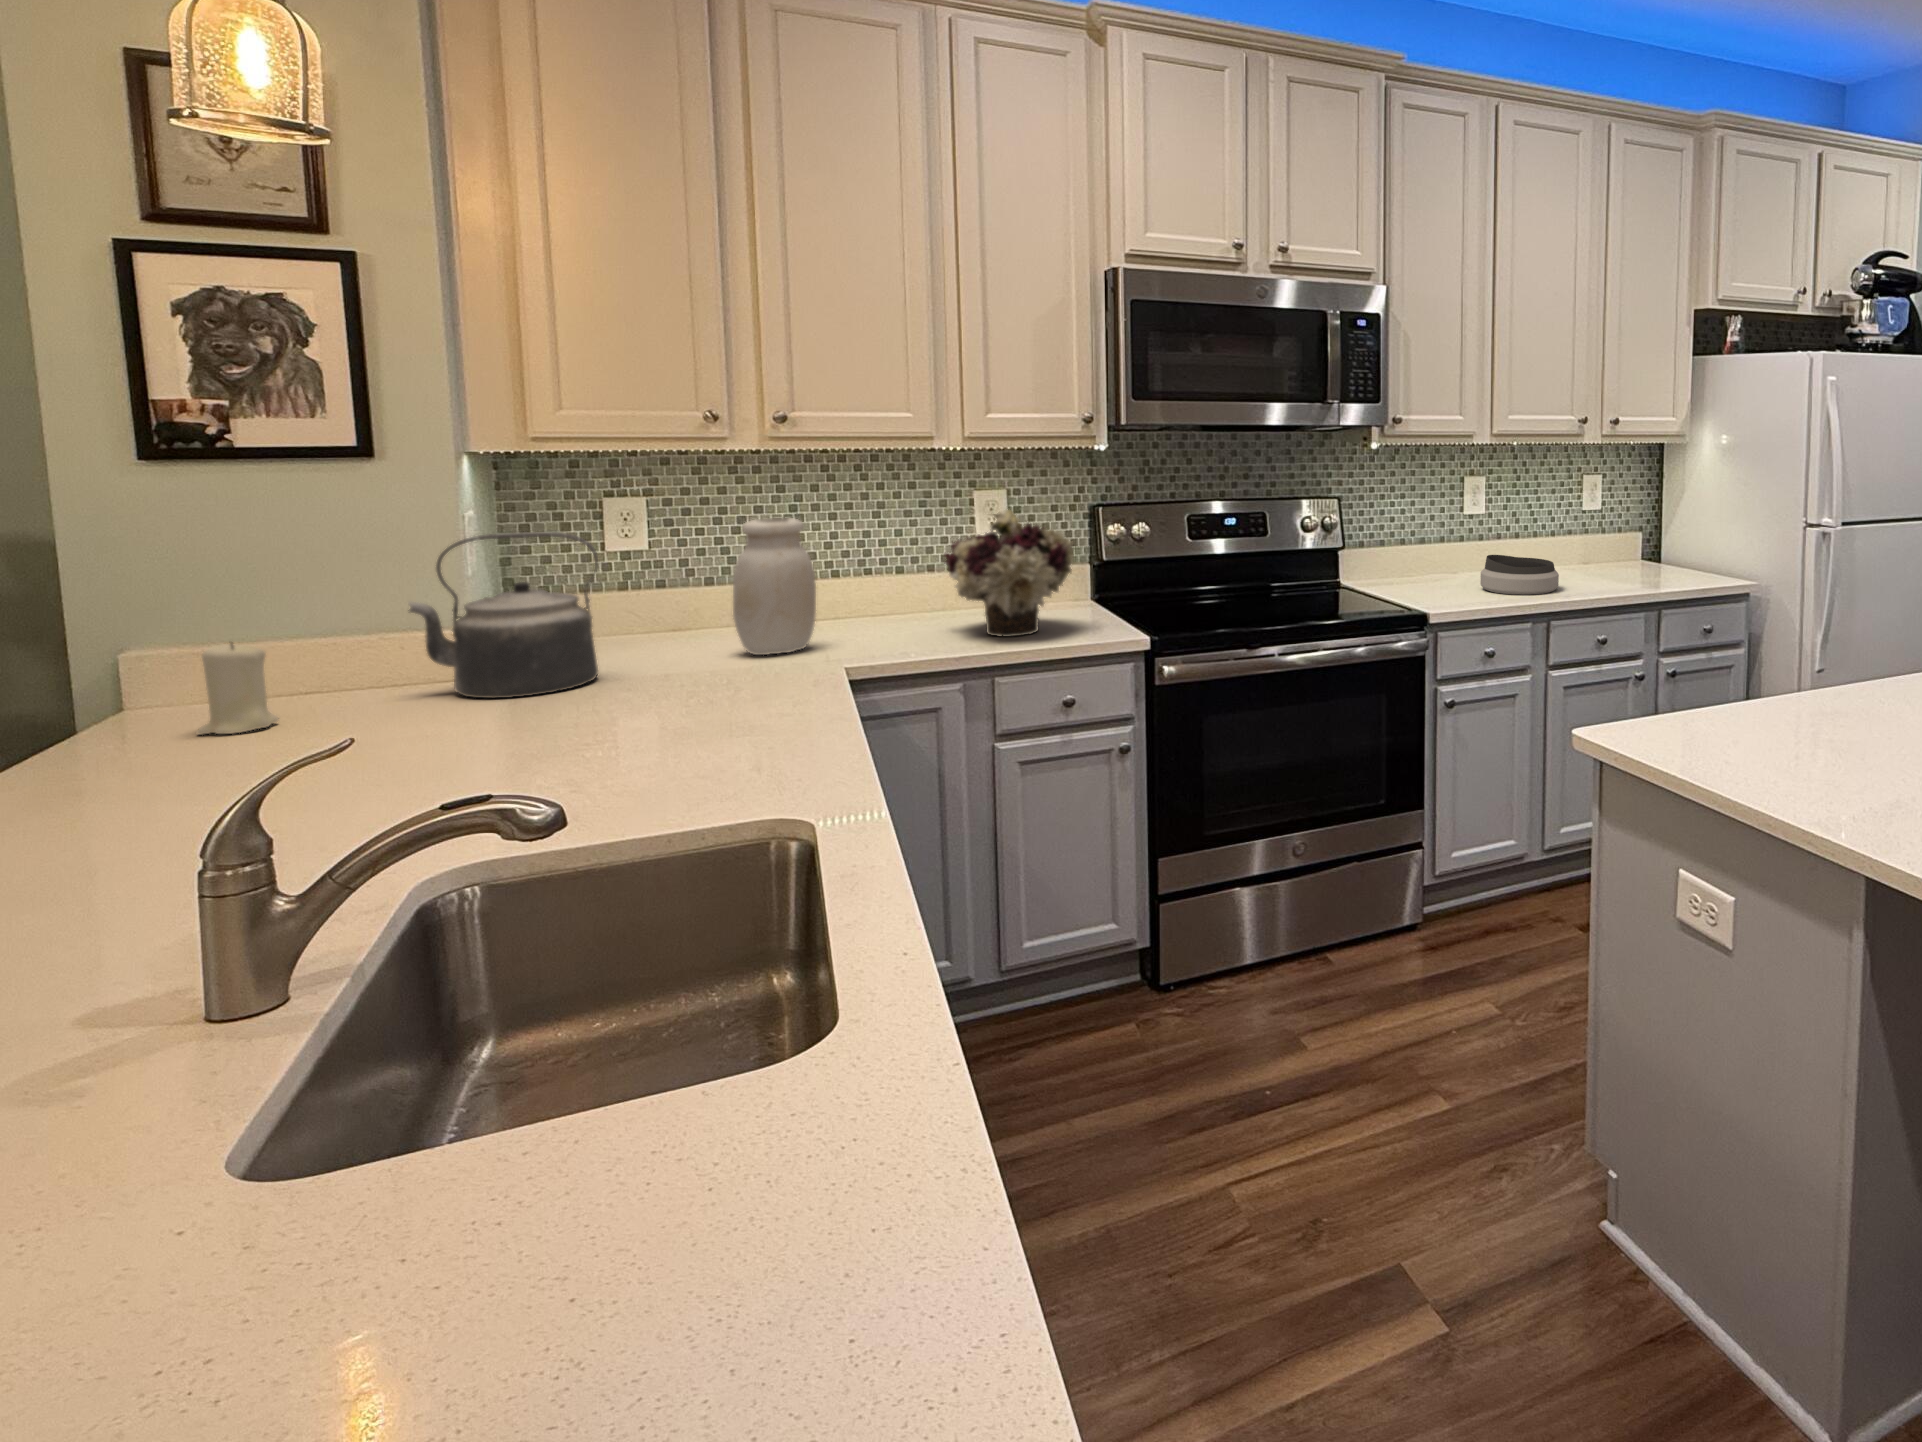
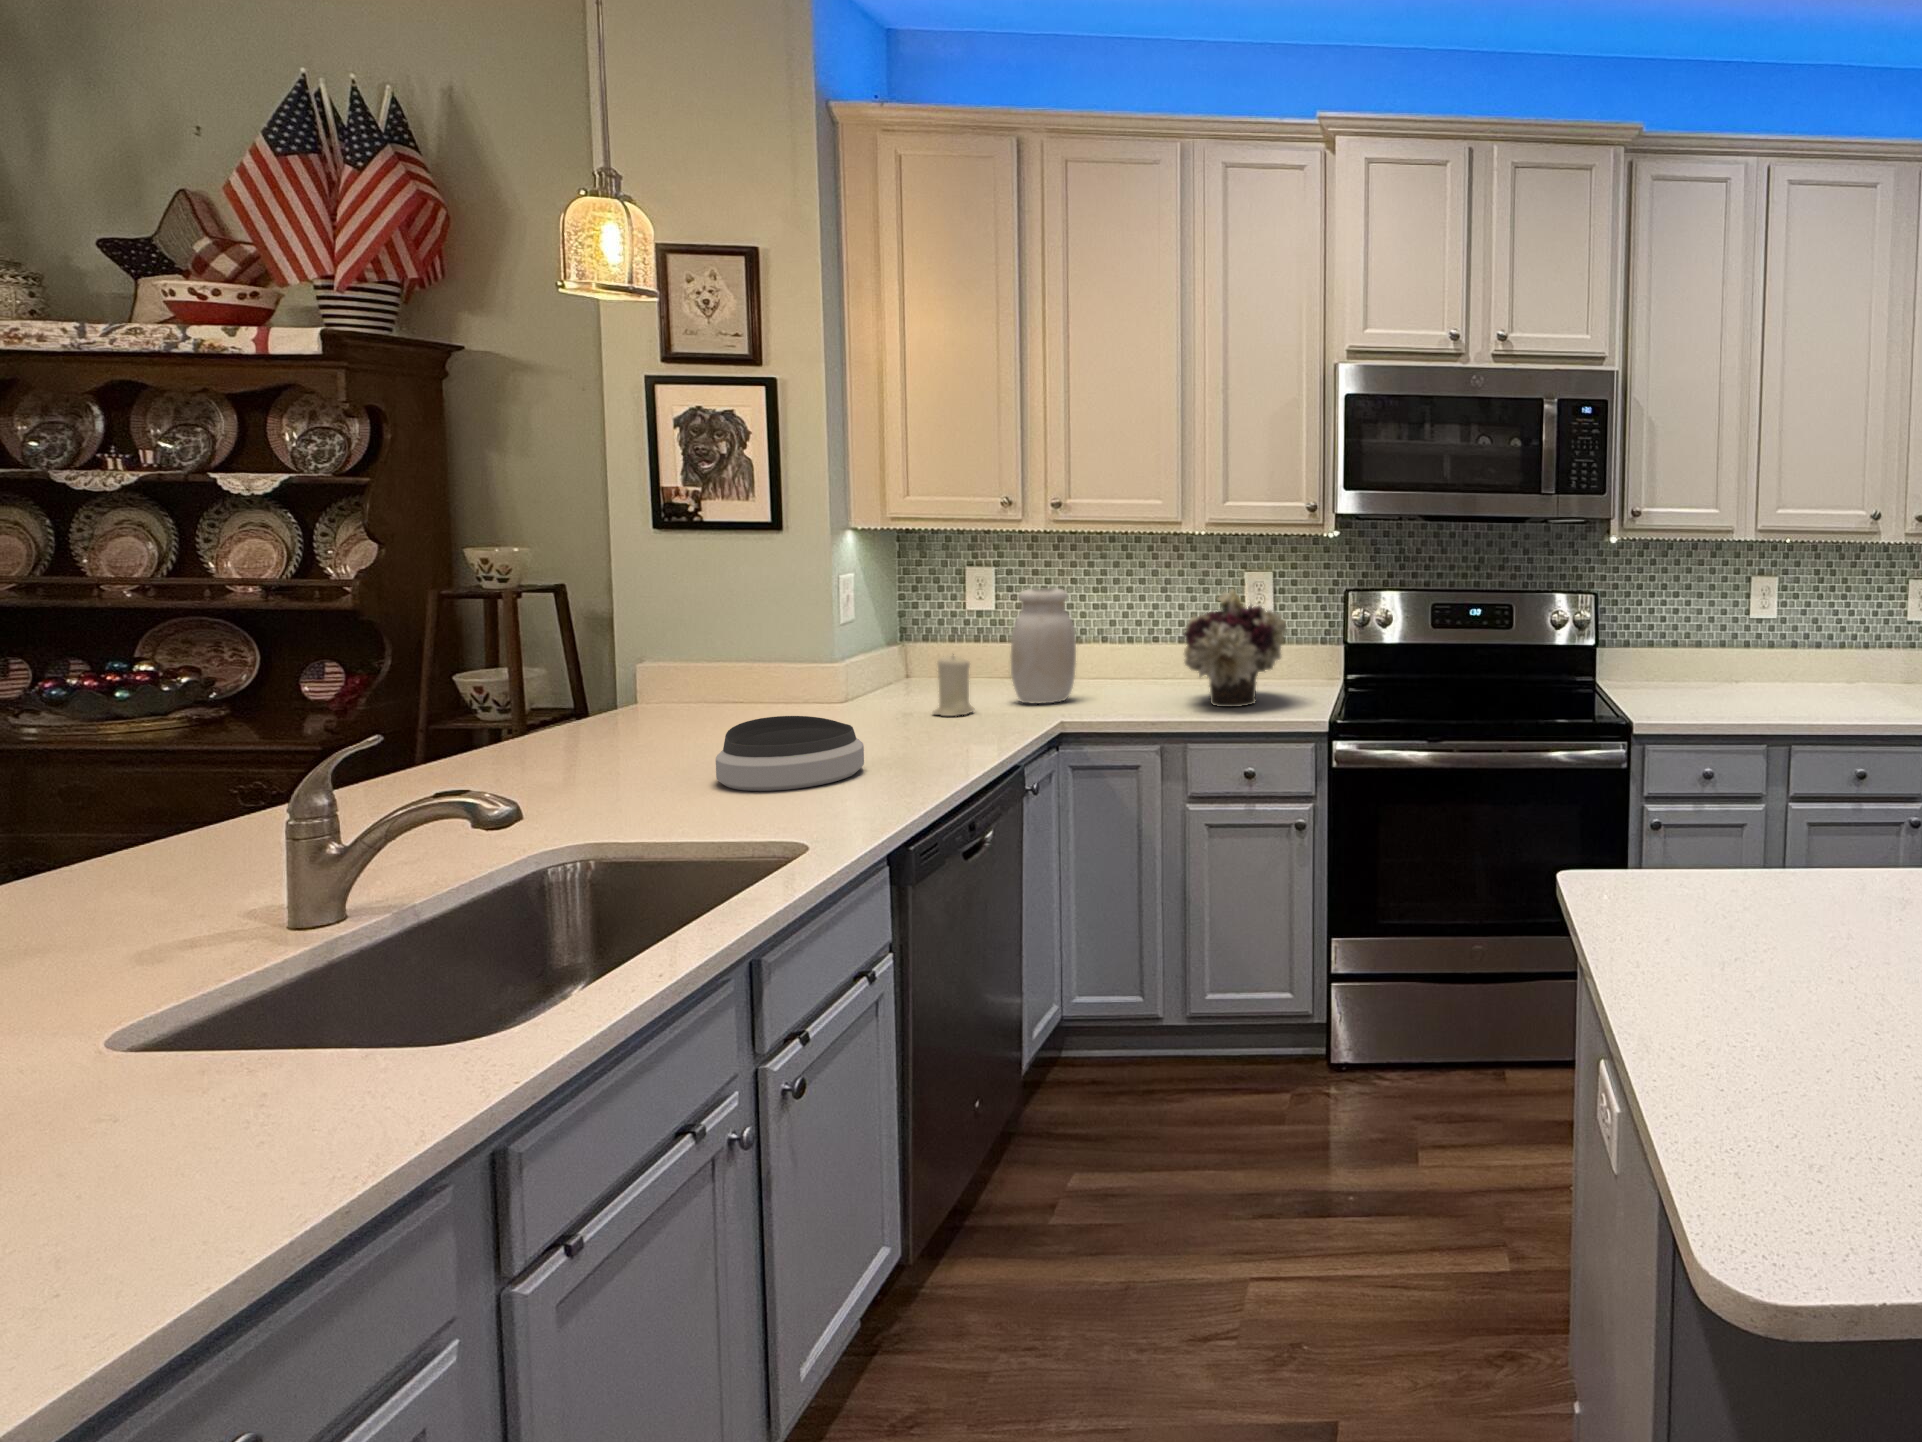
kettle: present [408,532,598,698] -> none [781,591,905,718]
bowl: present [1480,555,1559,595] -> present [716,716,864,791]
candle: present [197,643,278,735] -> present [933,656,974,716]

